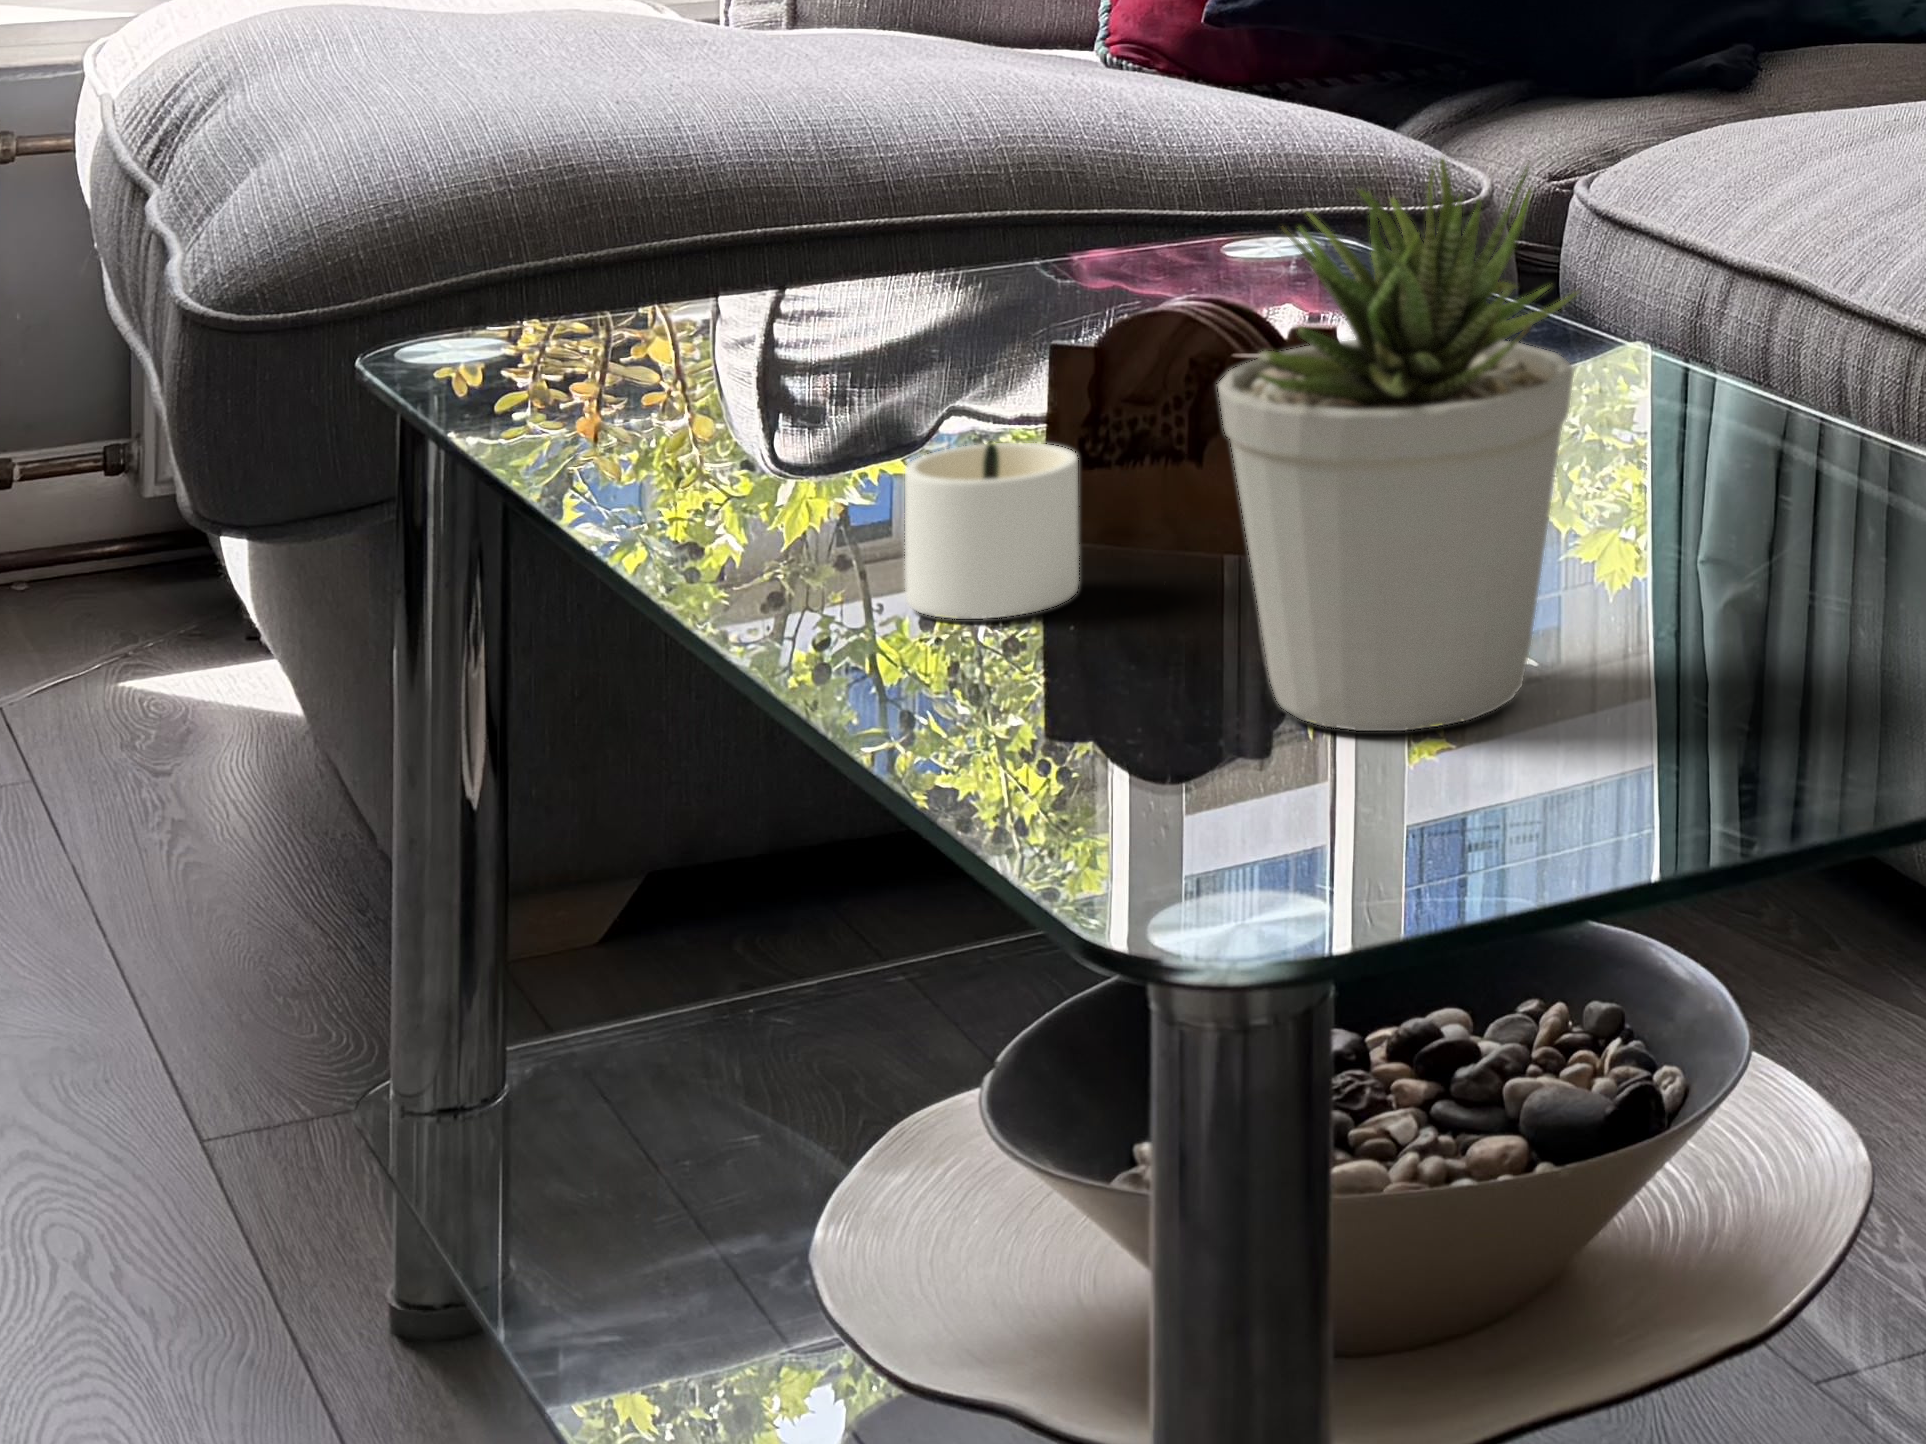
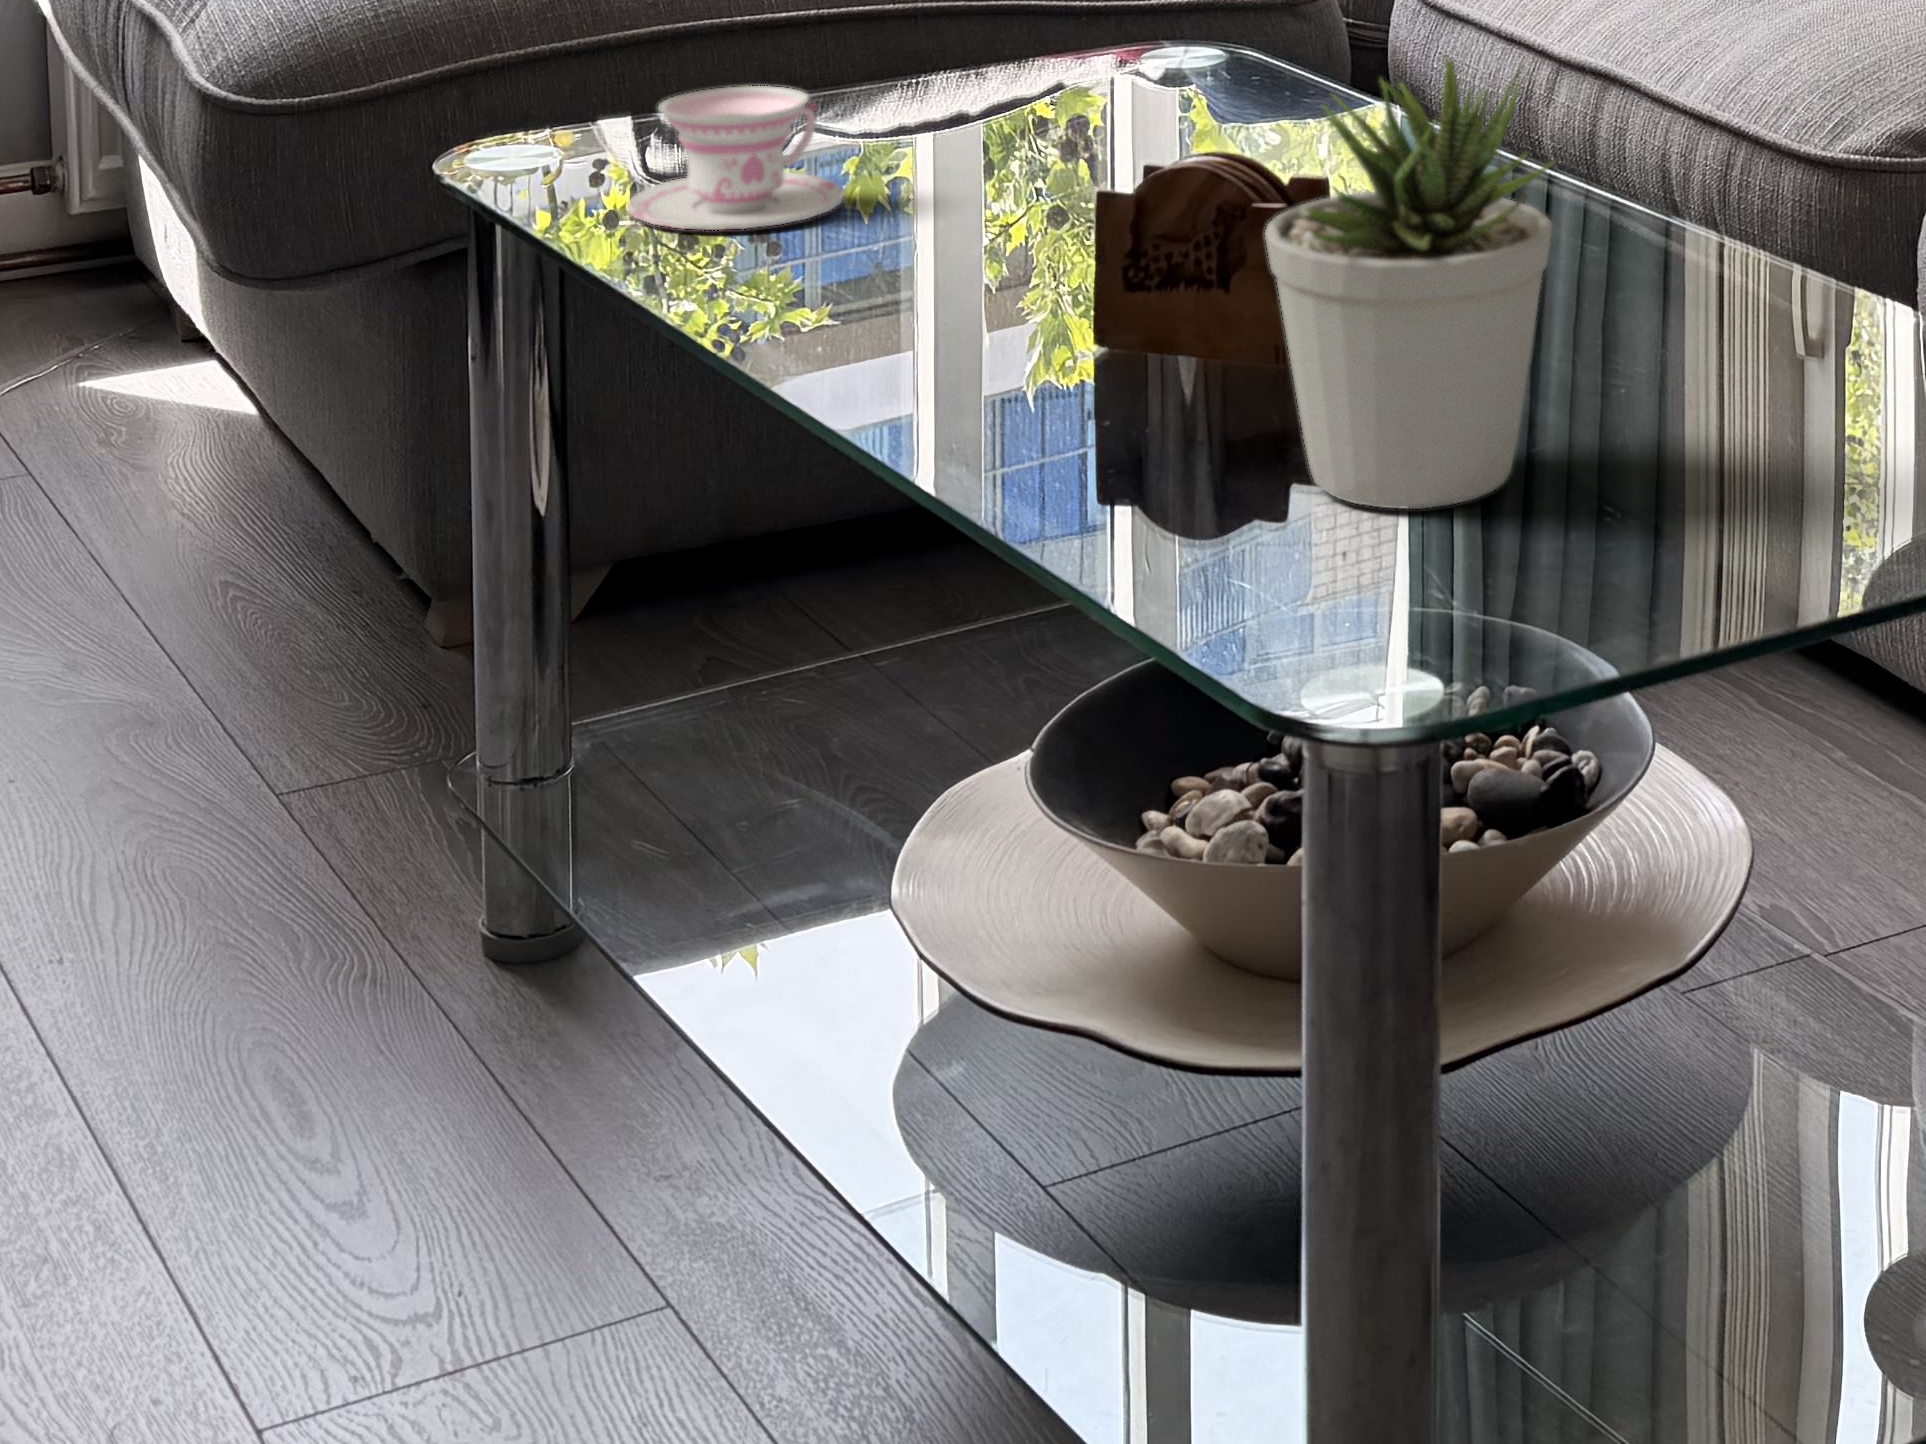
teacup: none [588,270,846,434] -> present [627,86,843,230]
candle: present [905,442,1079,619] -> none [972,260,1183,406]

